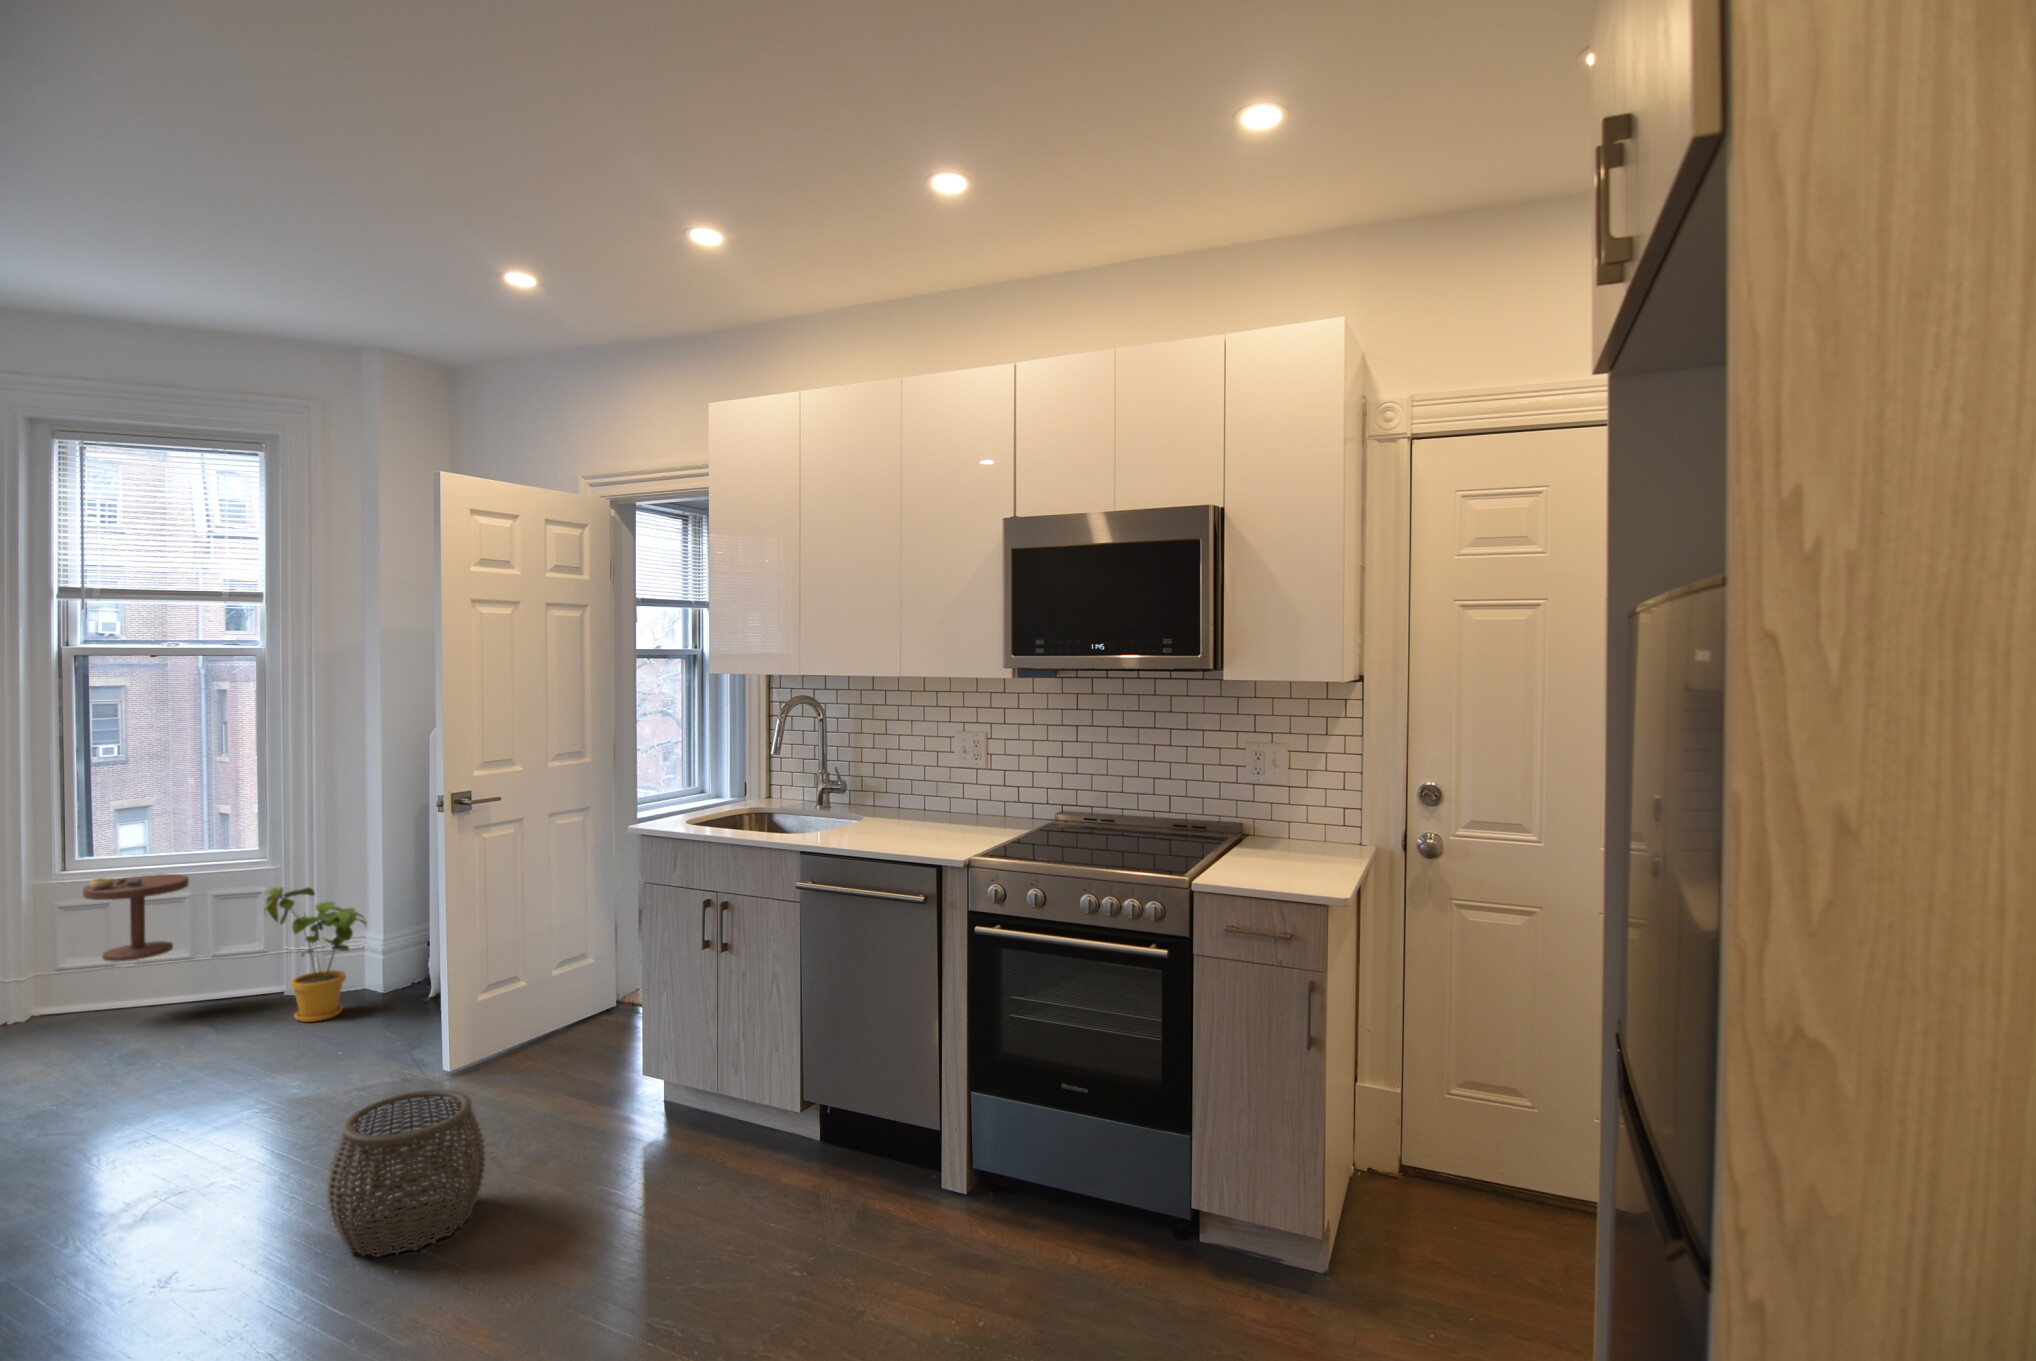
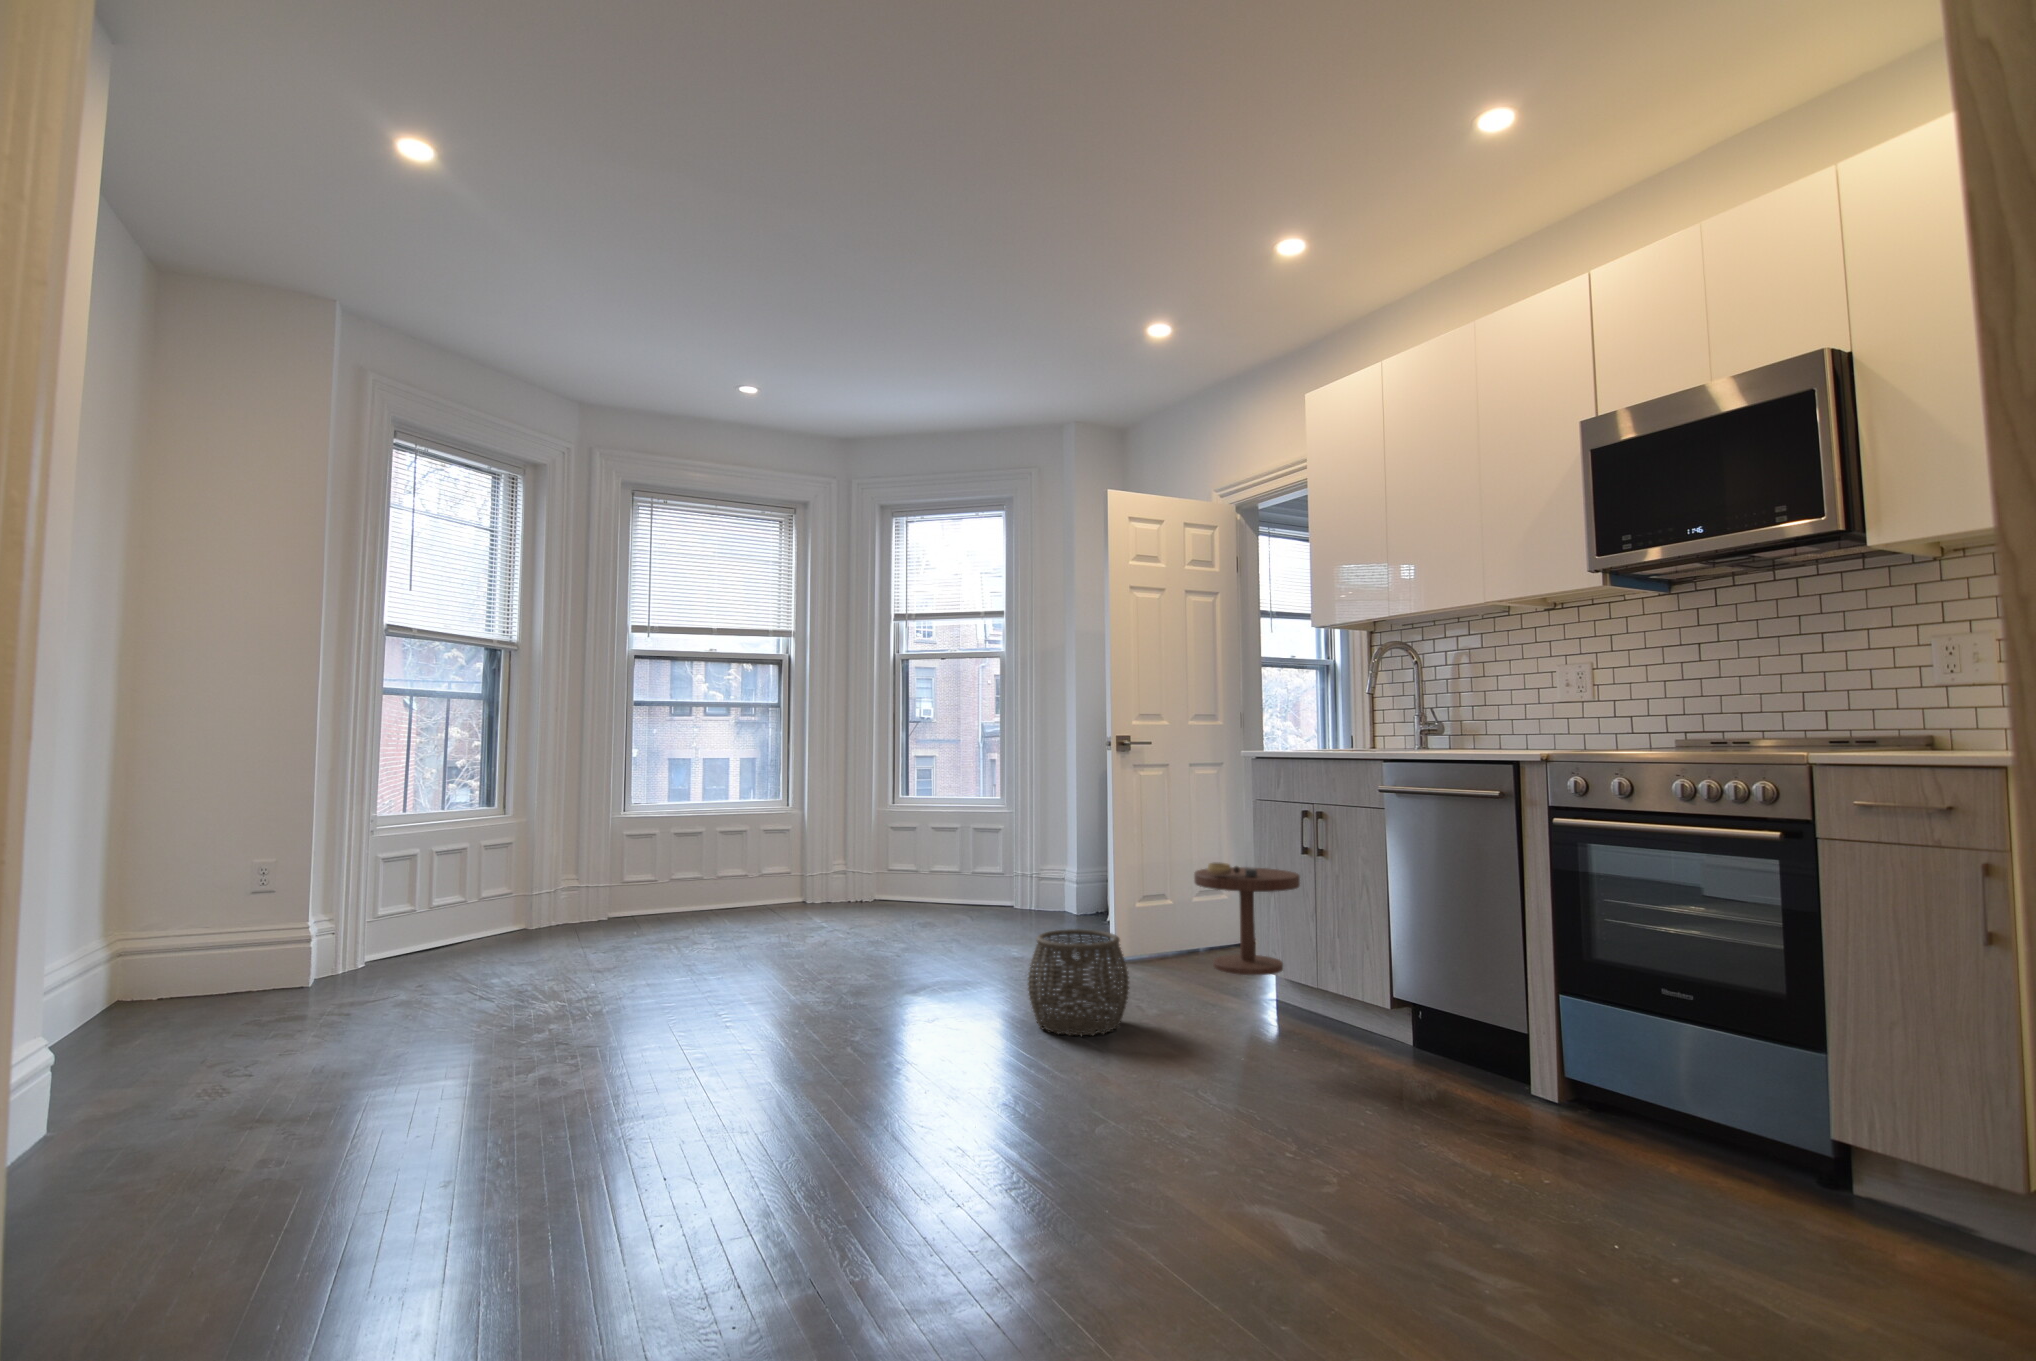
side table: present [83,874,189,961] -> present [1194,863,1300,975]
house plant: present [264,887,366,1022] -> none [1001,818,1065,925]

